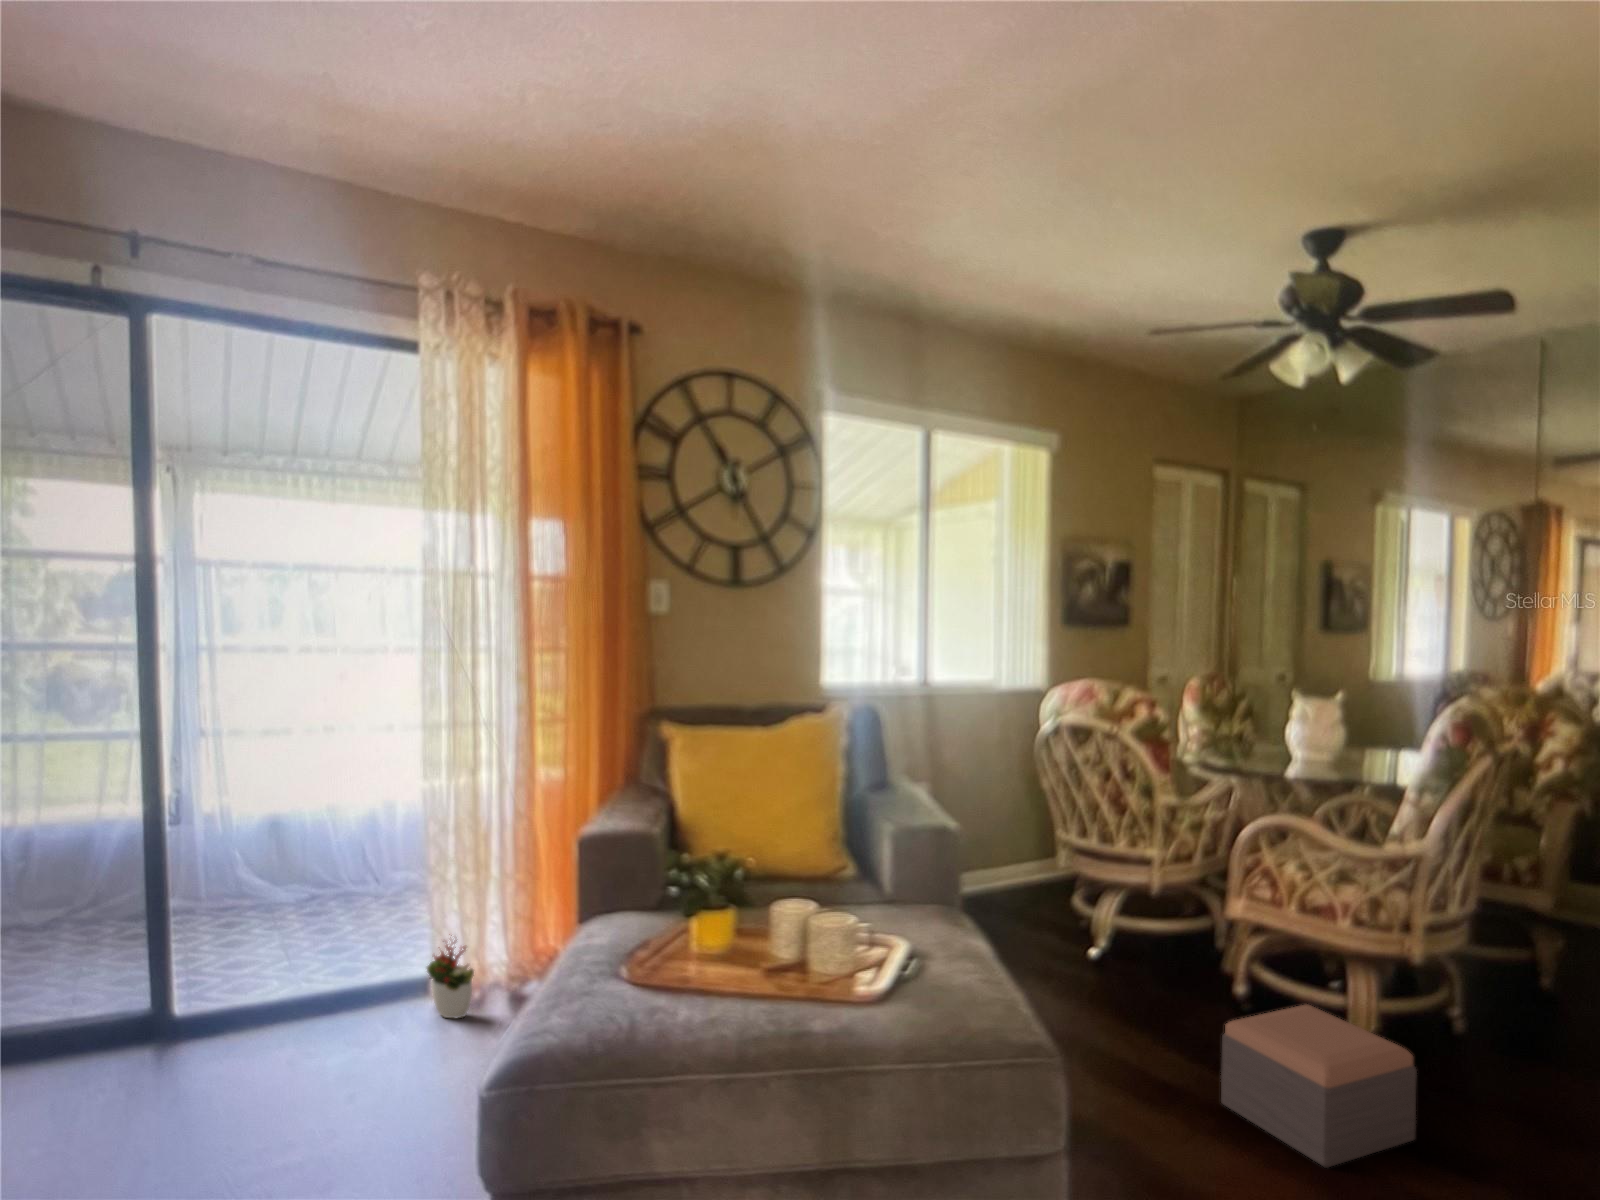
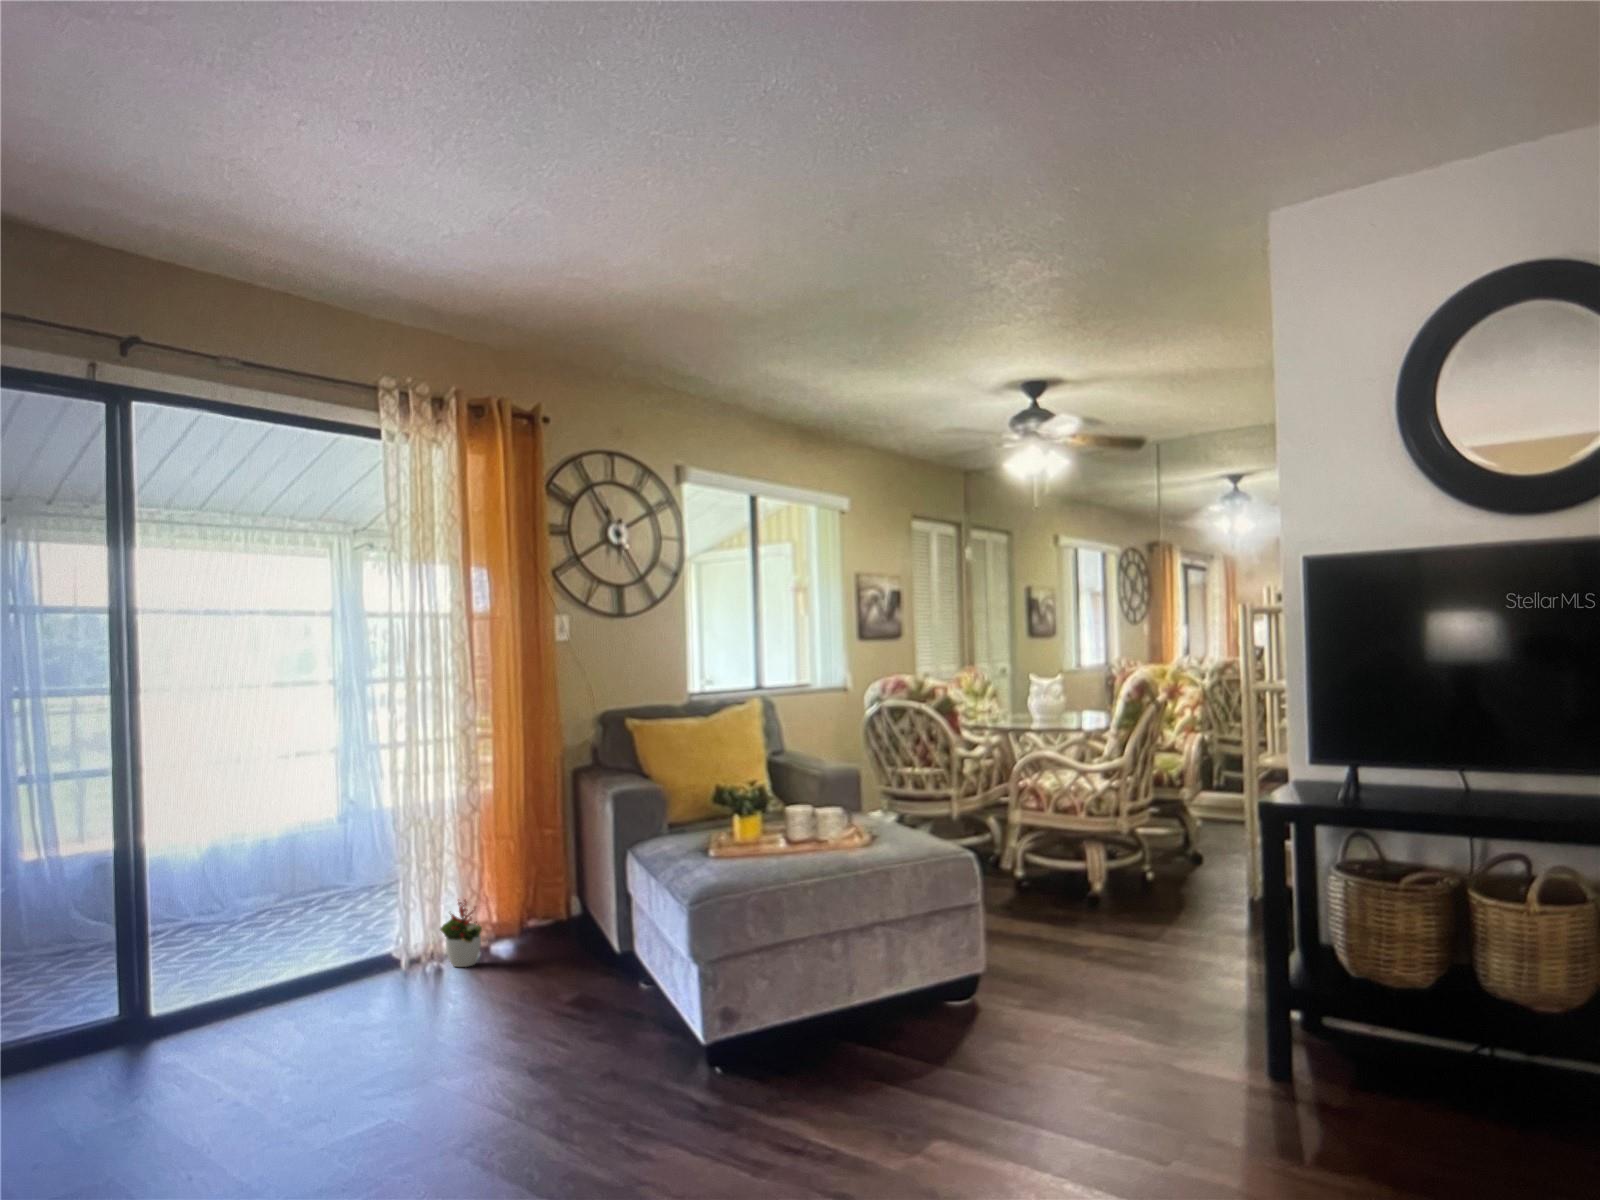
footstool: present [1221,1005,1417,1168] -> none [1026,864,1137,951]

